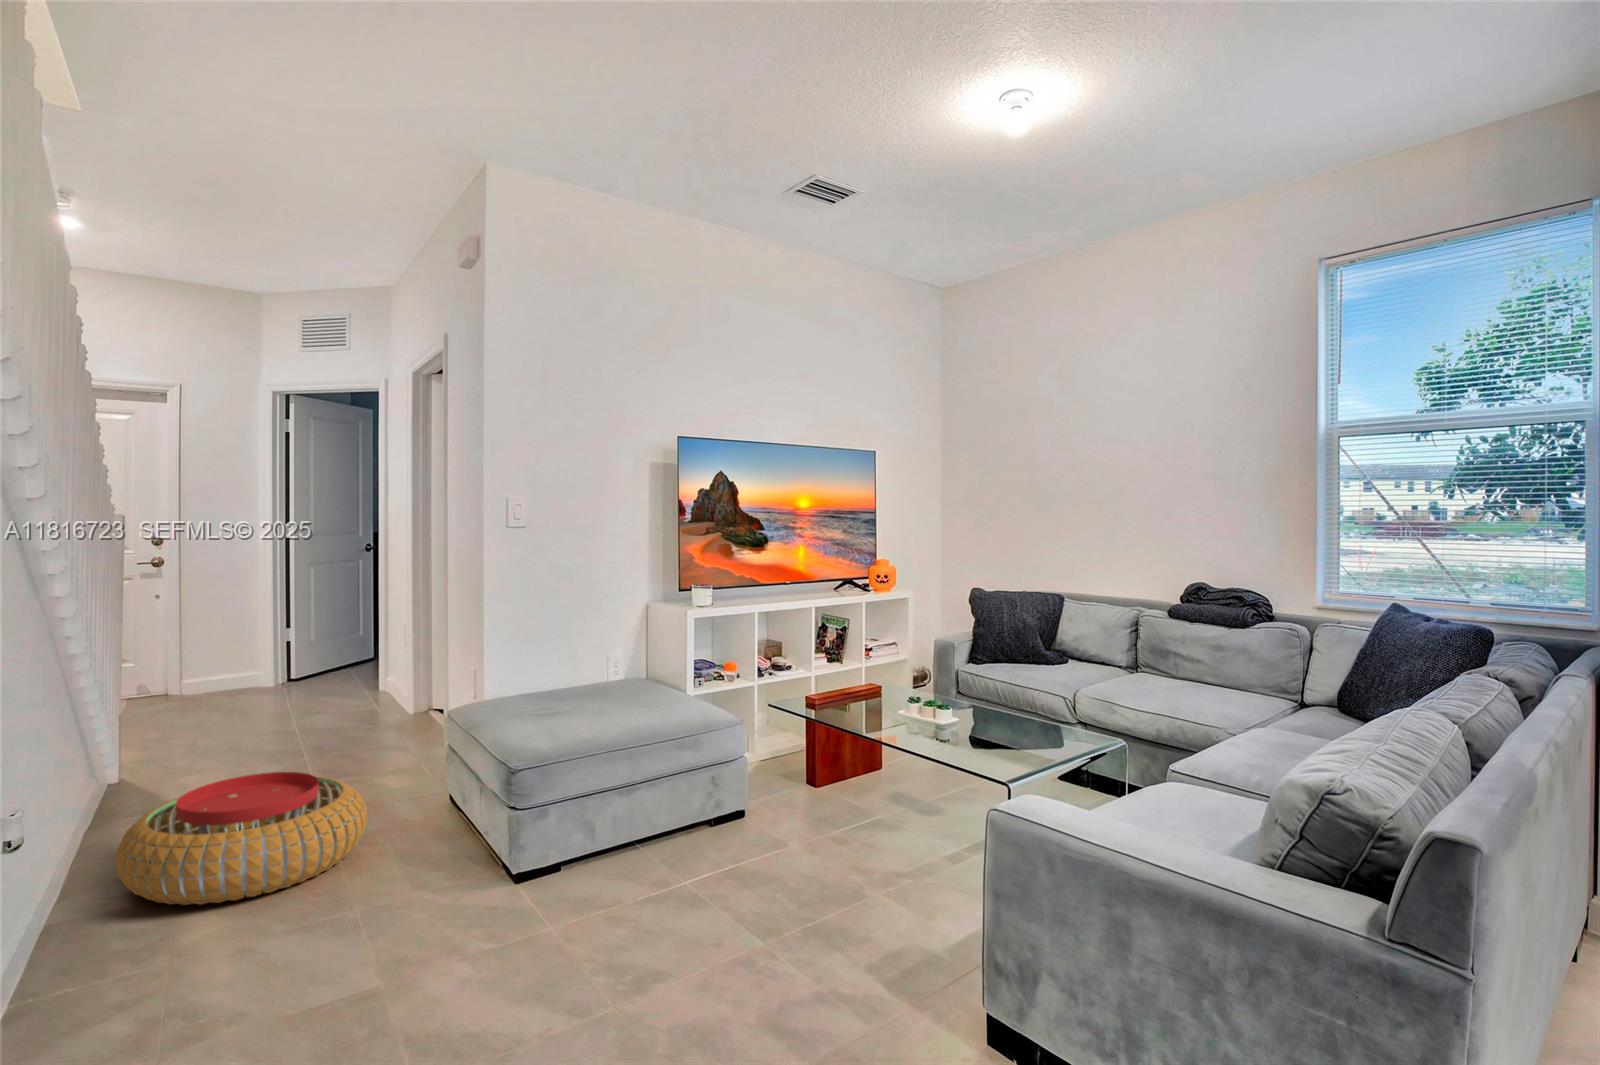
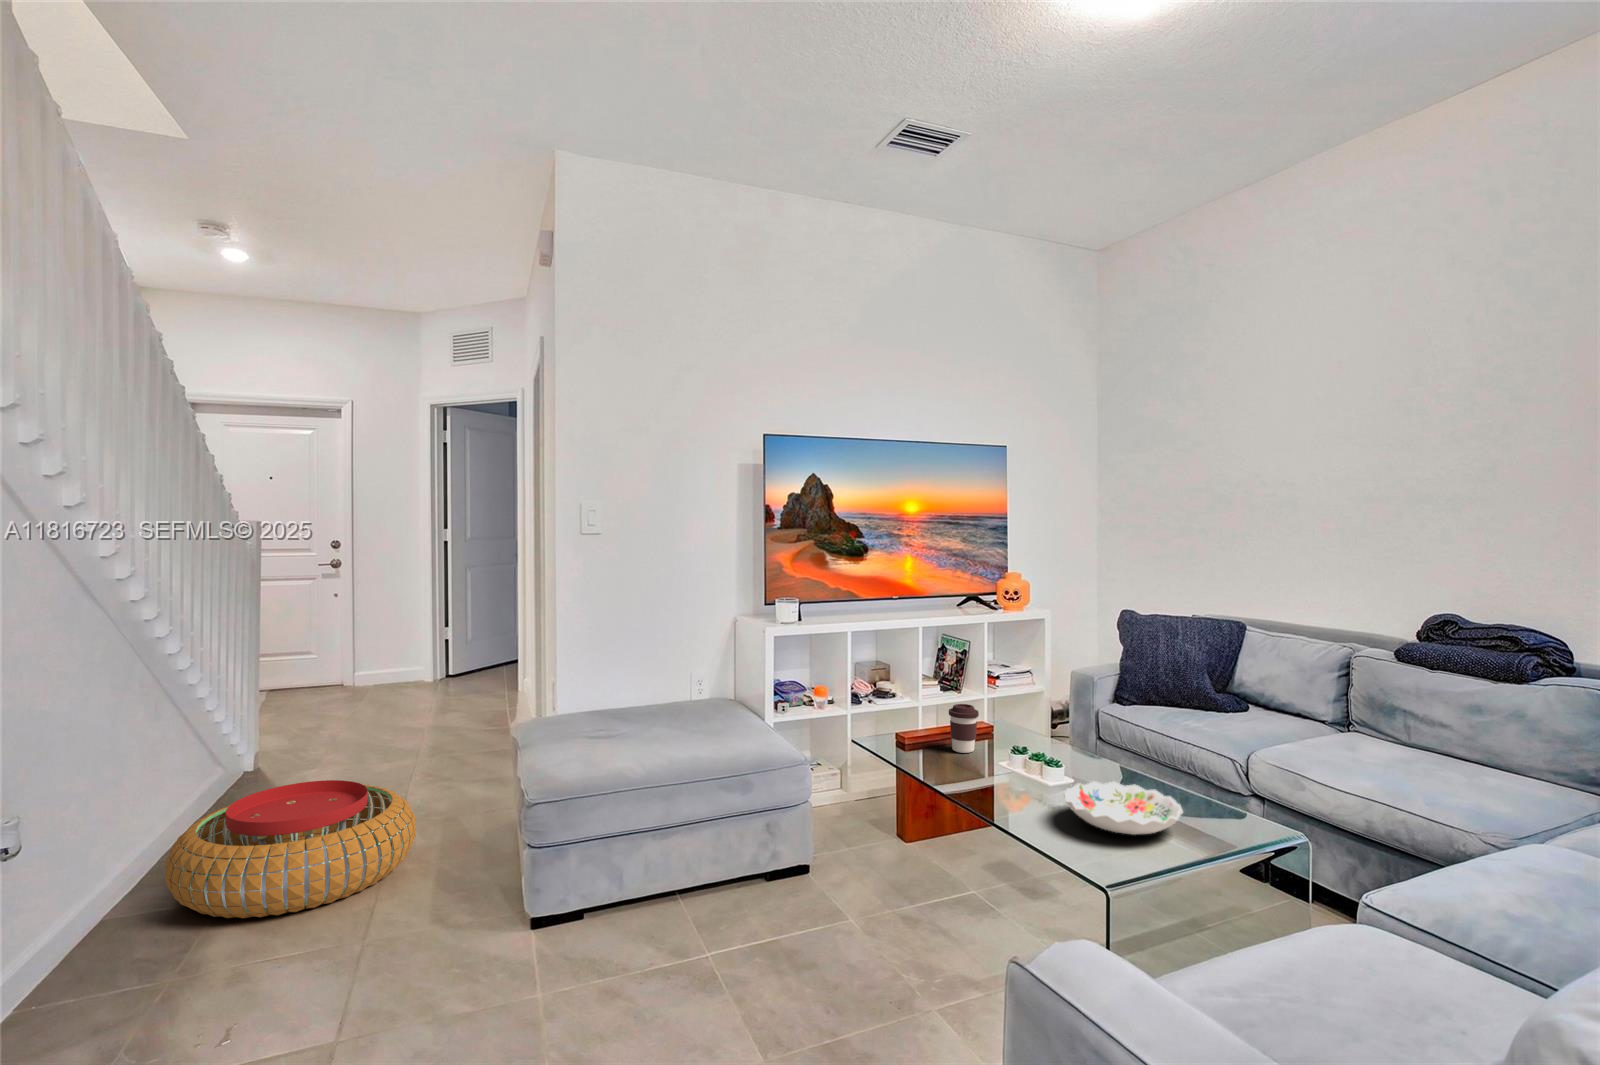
coffee cup: none [855,666,879,705] -> present [949,704,979,753]
decorative bowl: none [962,713,1047,747] -> present [1064,781,1183,835]

